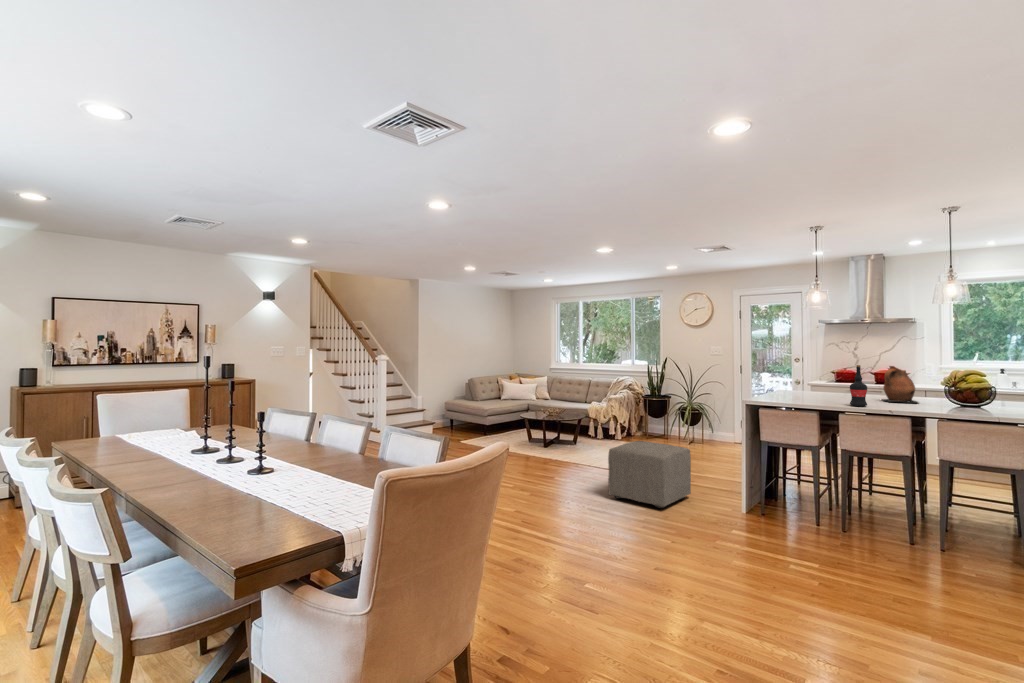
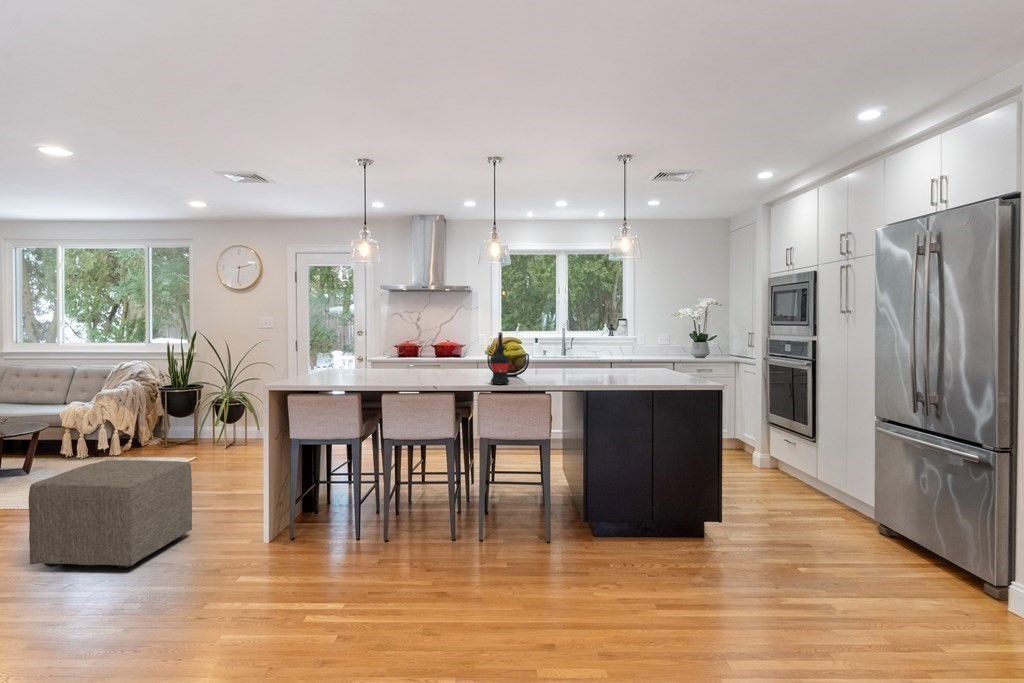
wine bottle: present [850,365,867,406] -> present [491,332,510,384]
ceramic pitcher: present [882,366,918,403] -> none [431,334,467,376]

